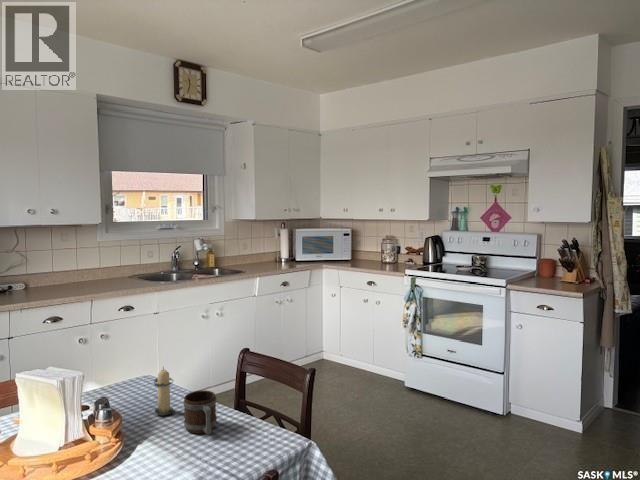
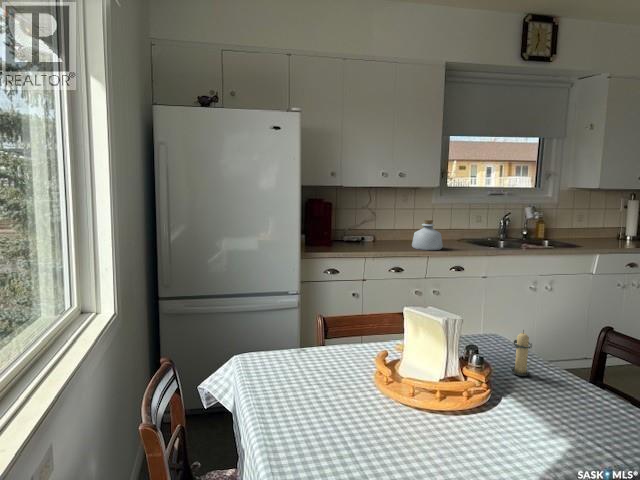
bottle: none [72,259,108,292] -> present [412,219,443,250]
mug: present [184,390,217,434] -> none [545,360,581,404]

